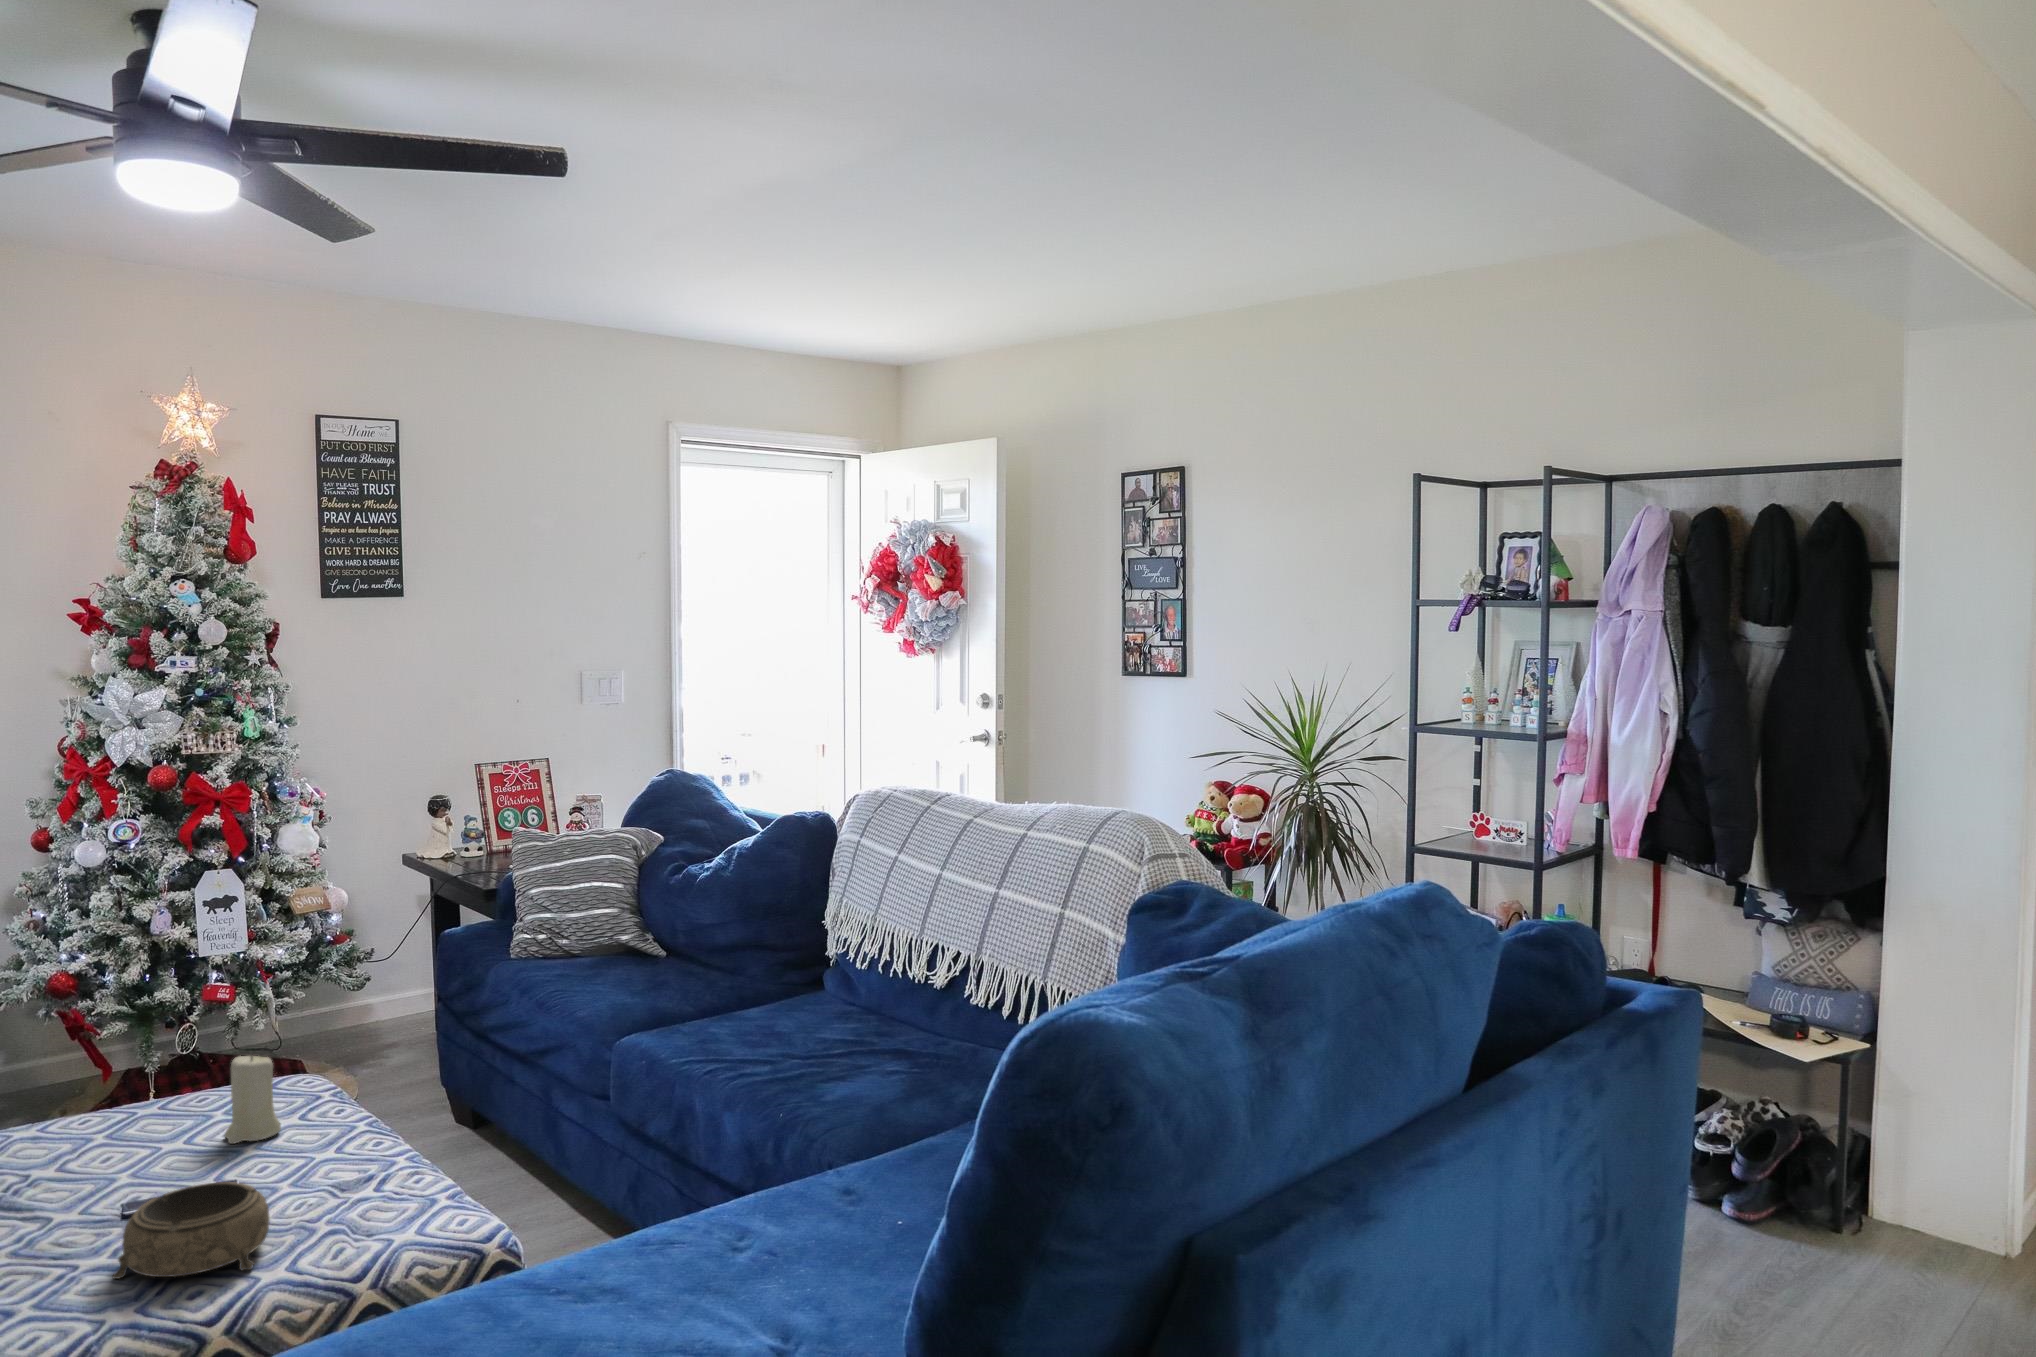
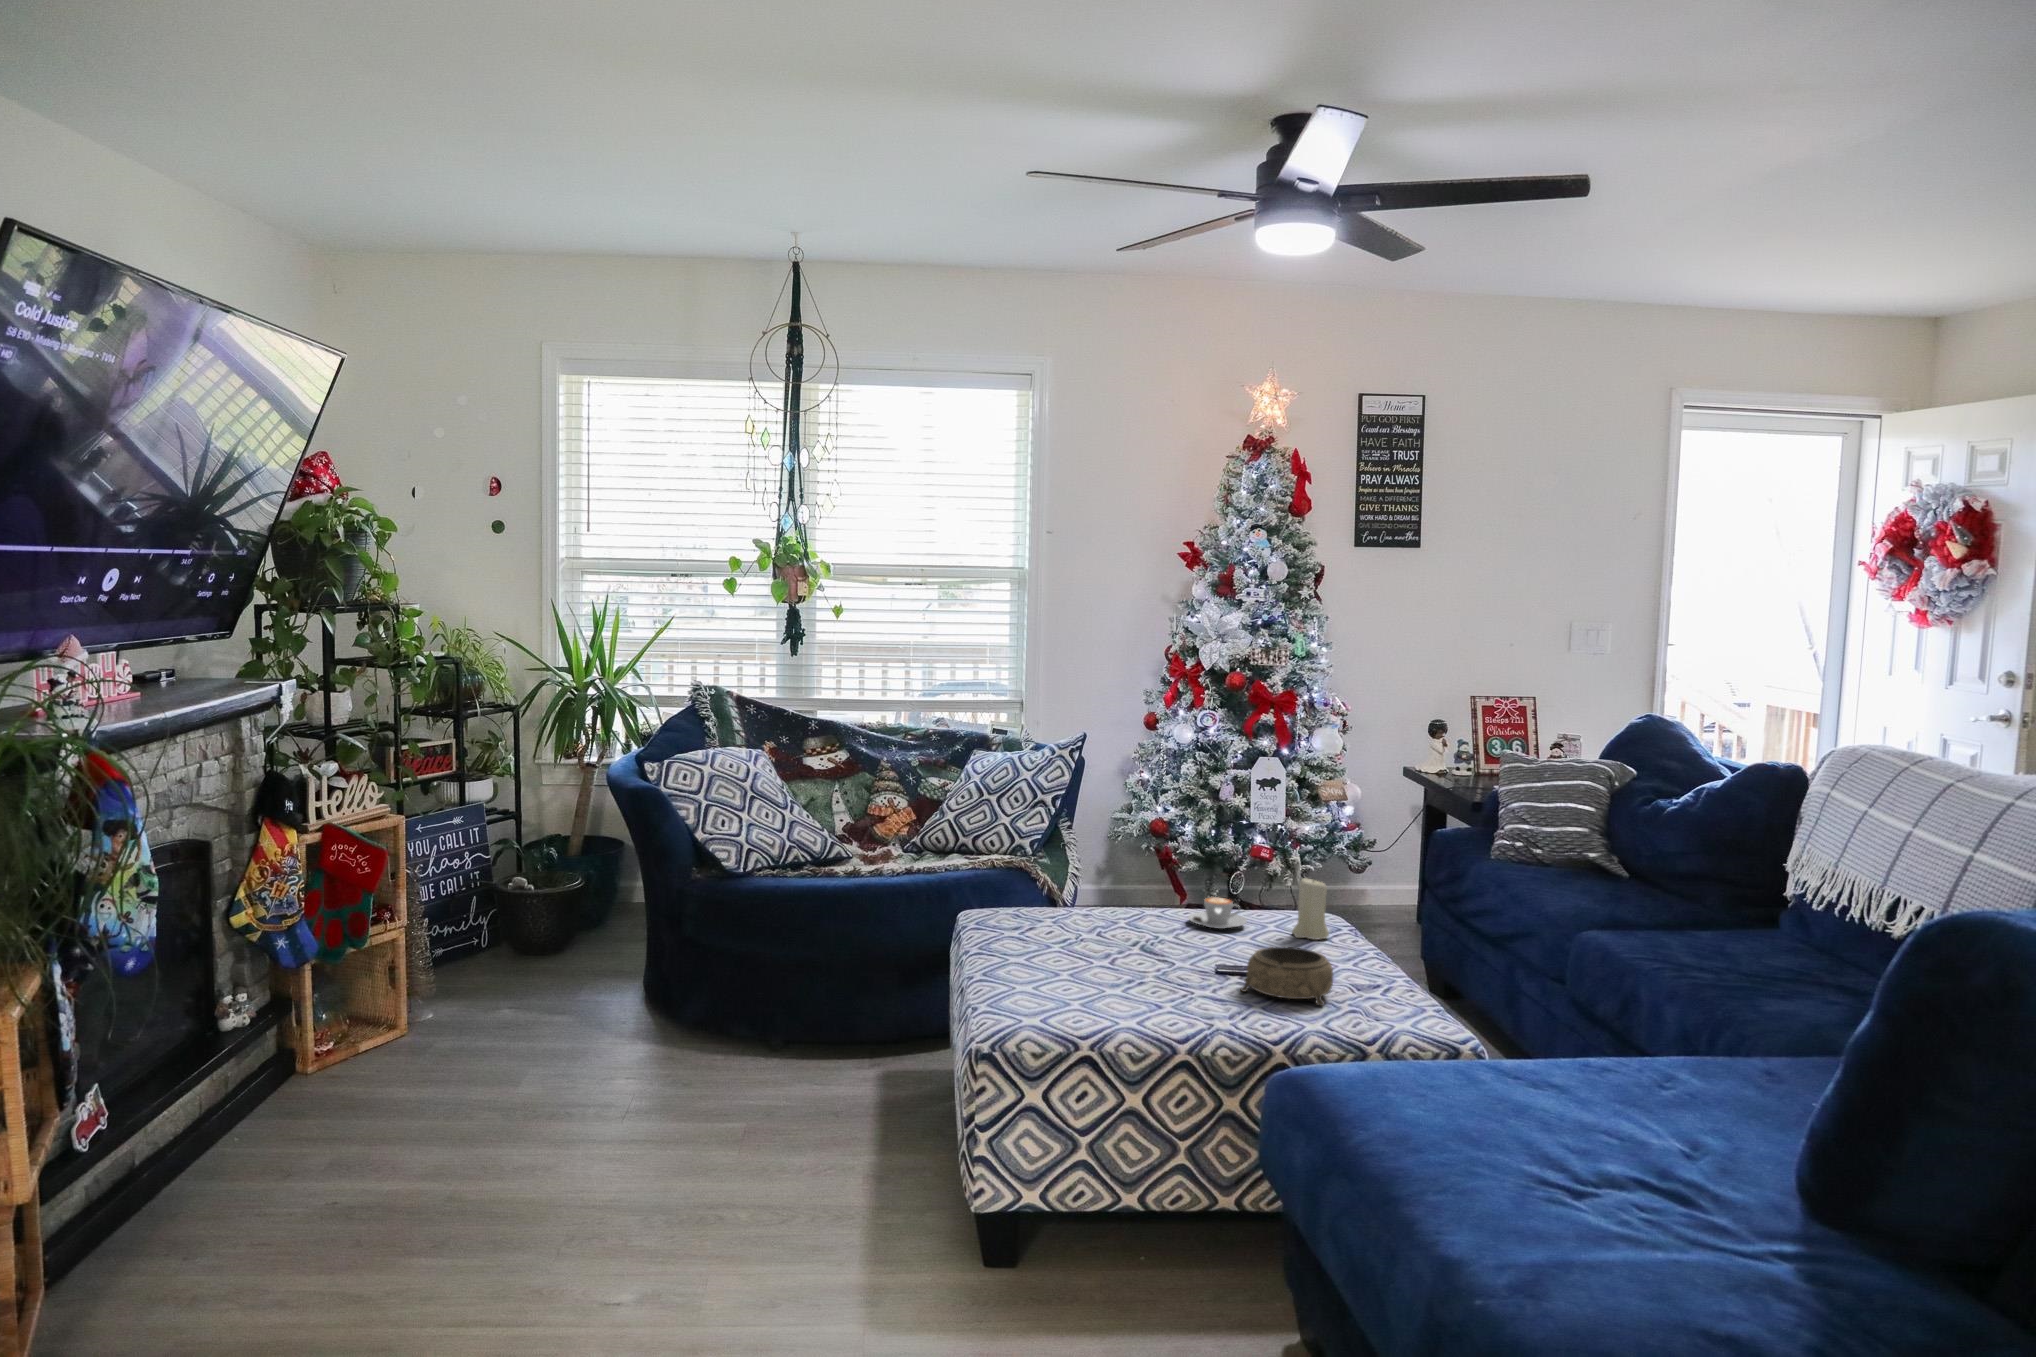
coffee cup: none [51,1108,153,1160] -> present [1188,897,1247,929]

